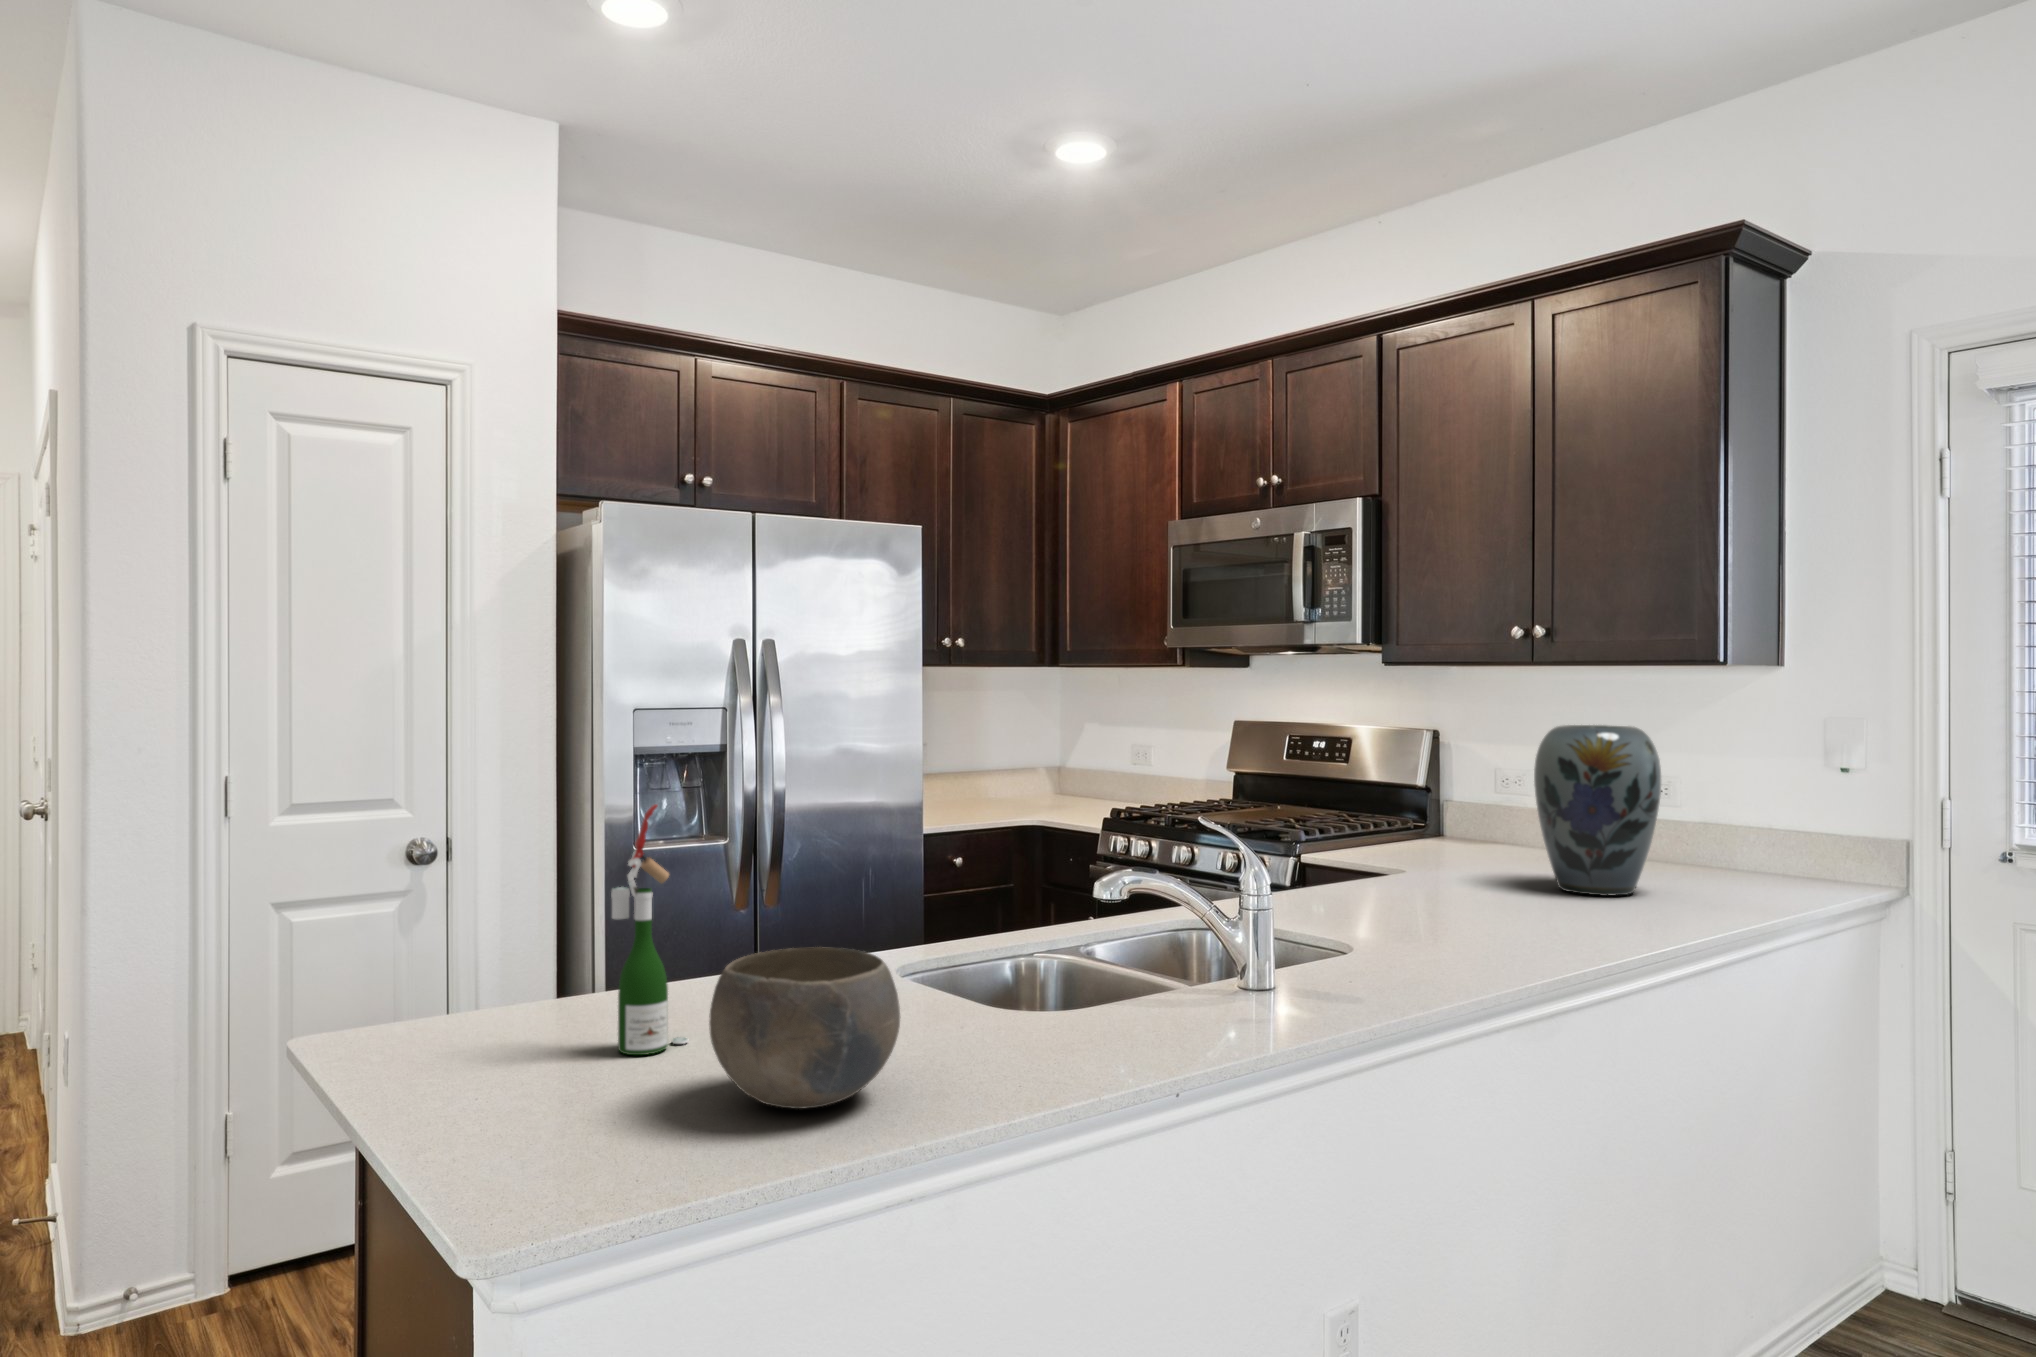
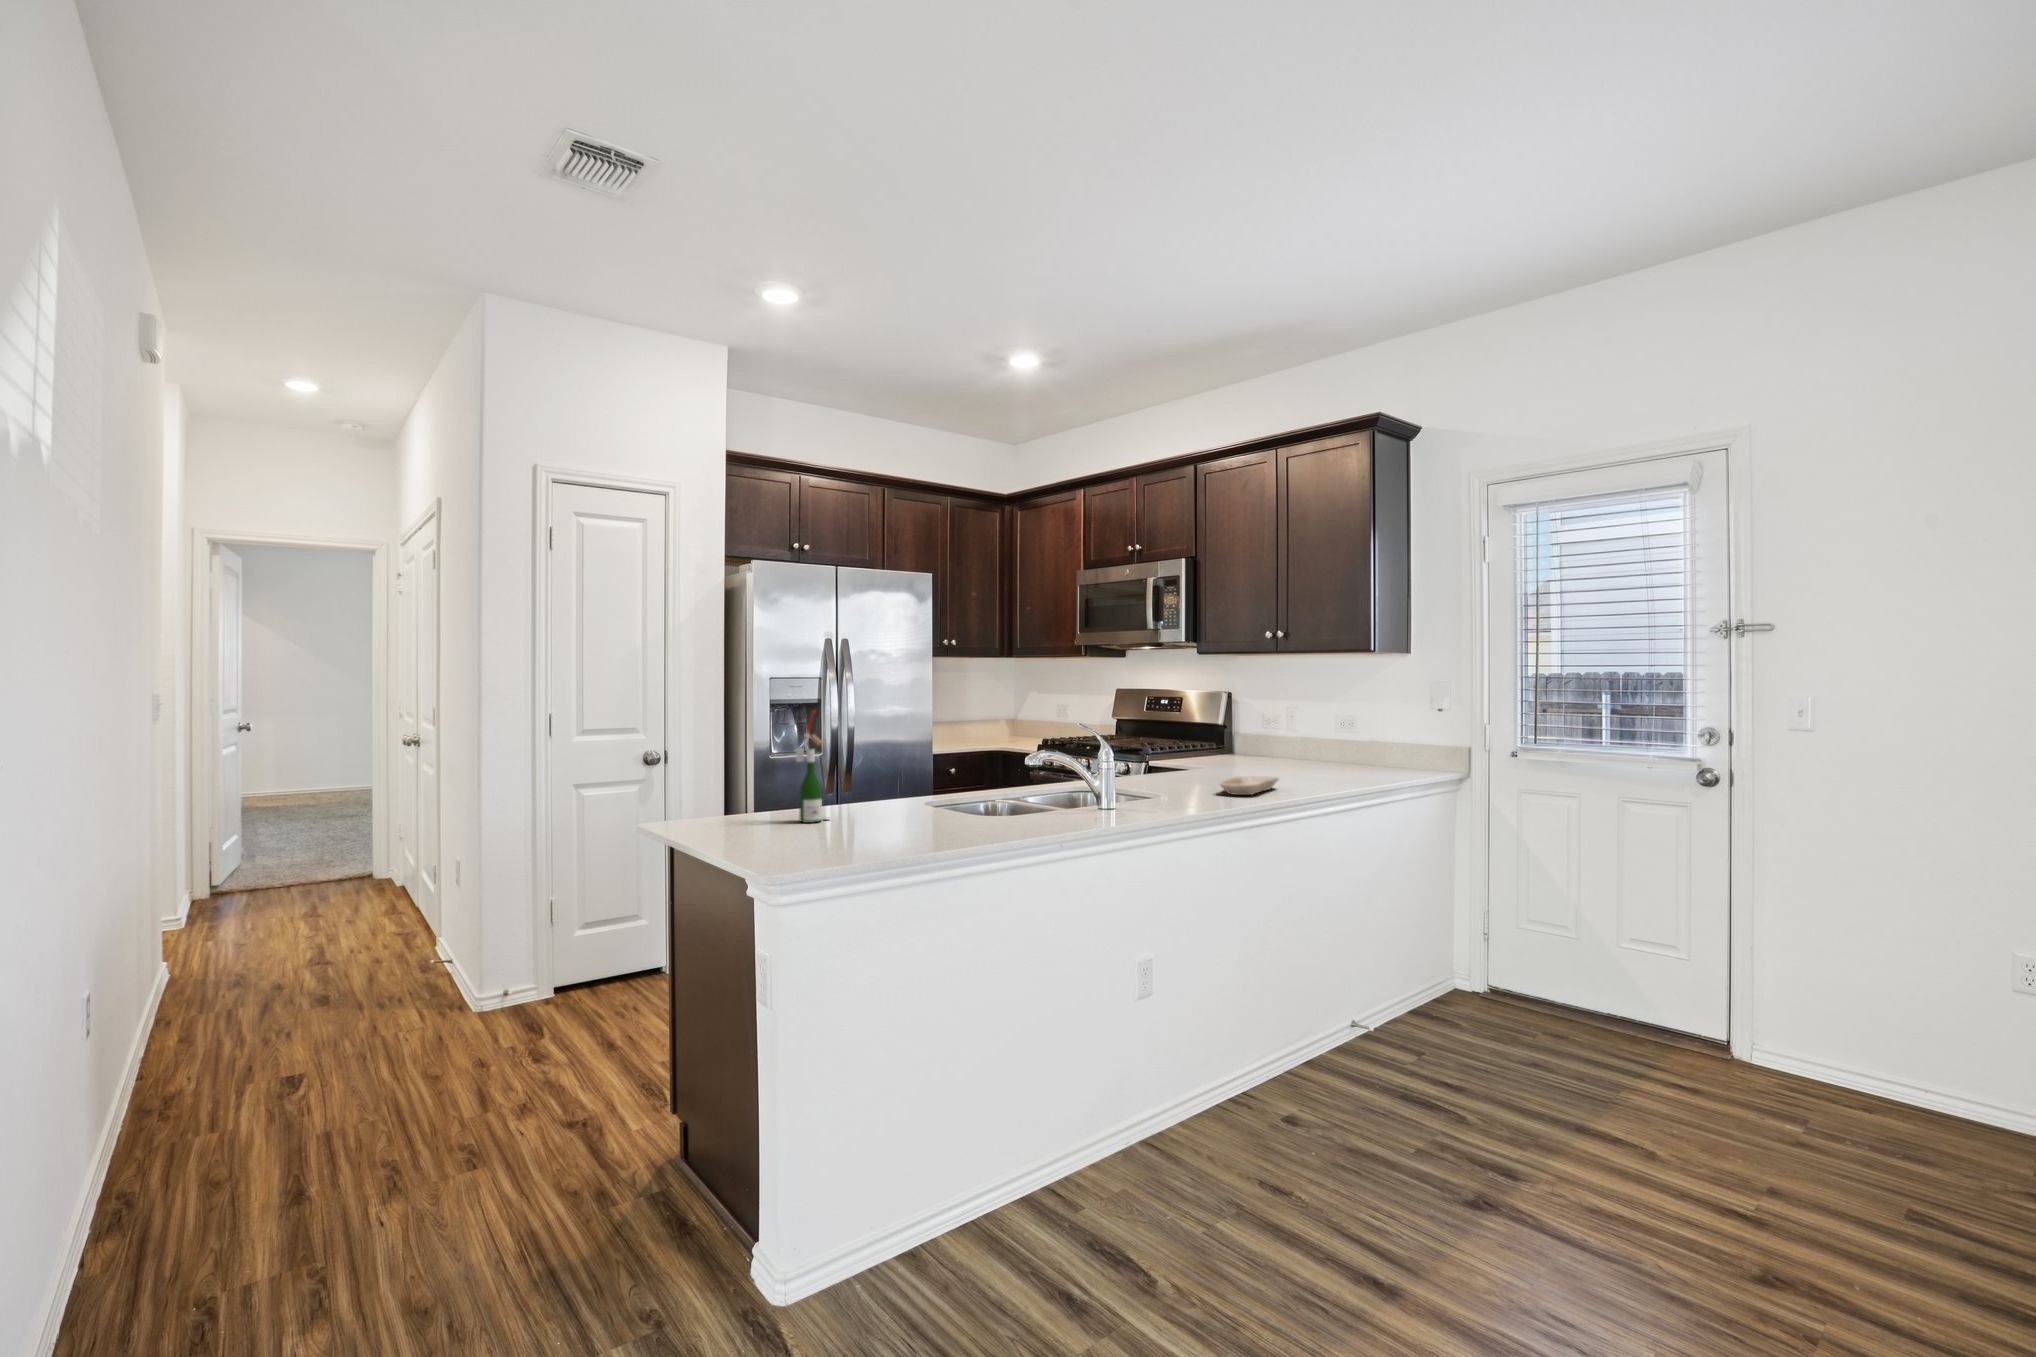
vase: present [1534,725,1661,896] -> none [1267,685,1332,775]
tray: none [1482,908,1591,957] -> present [1219,776,1278,795]
bowl: present [709,947,900,1109] -> none [848,770,930,834]

